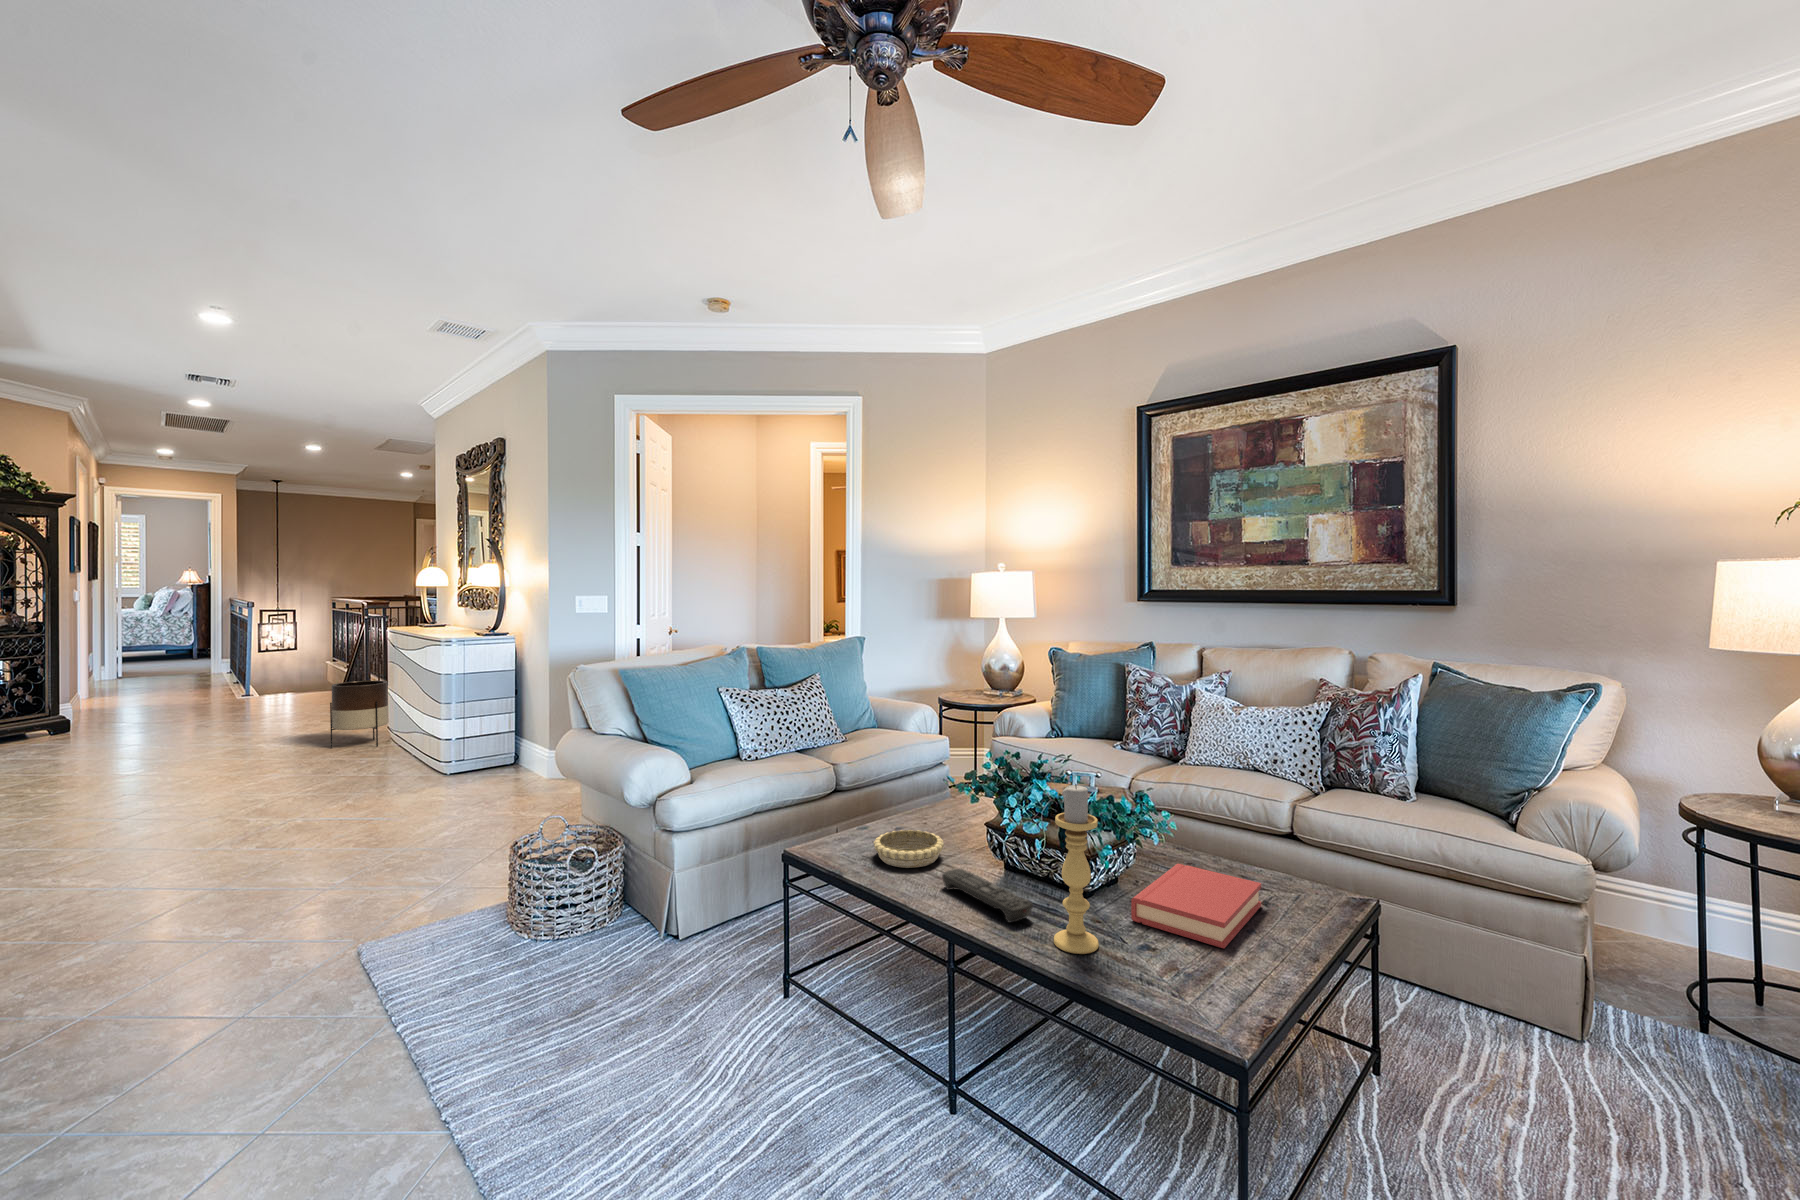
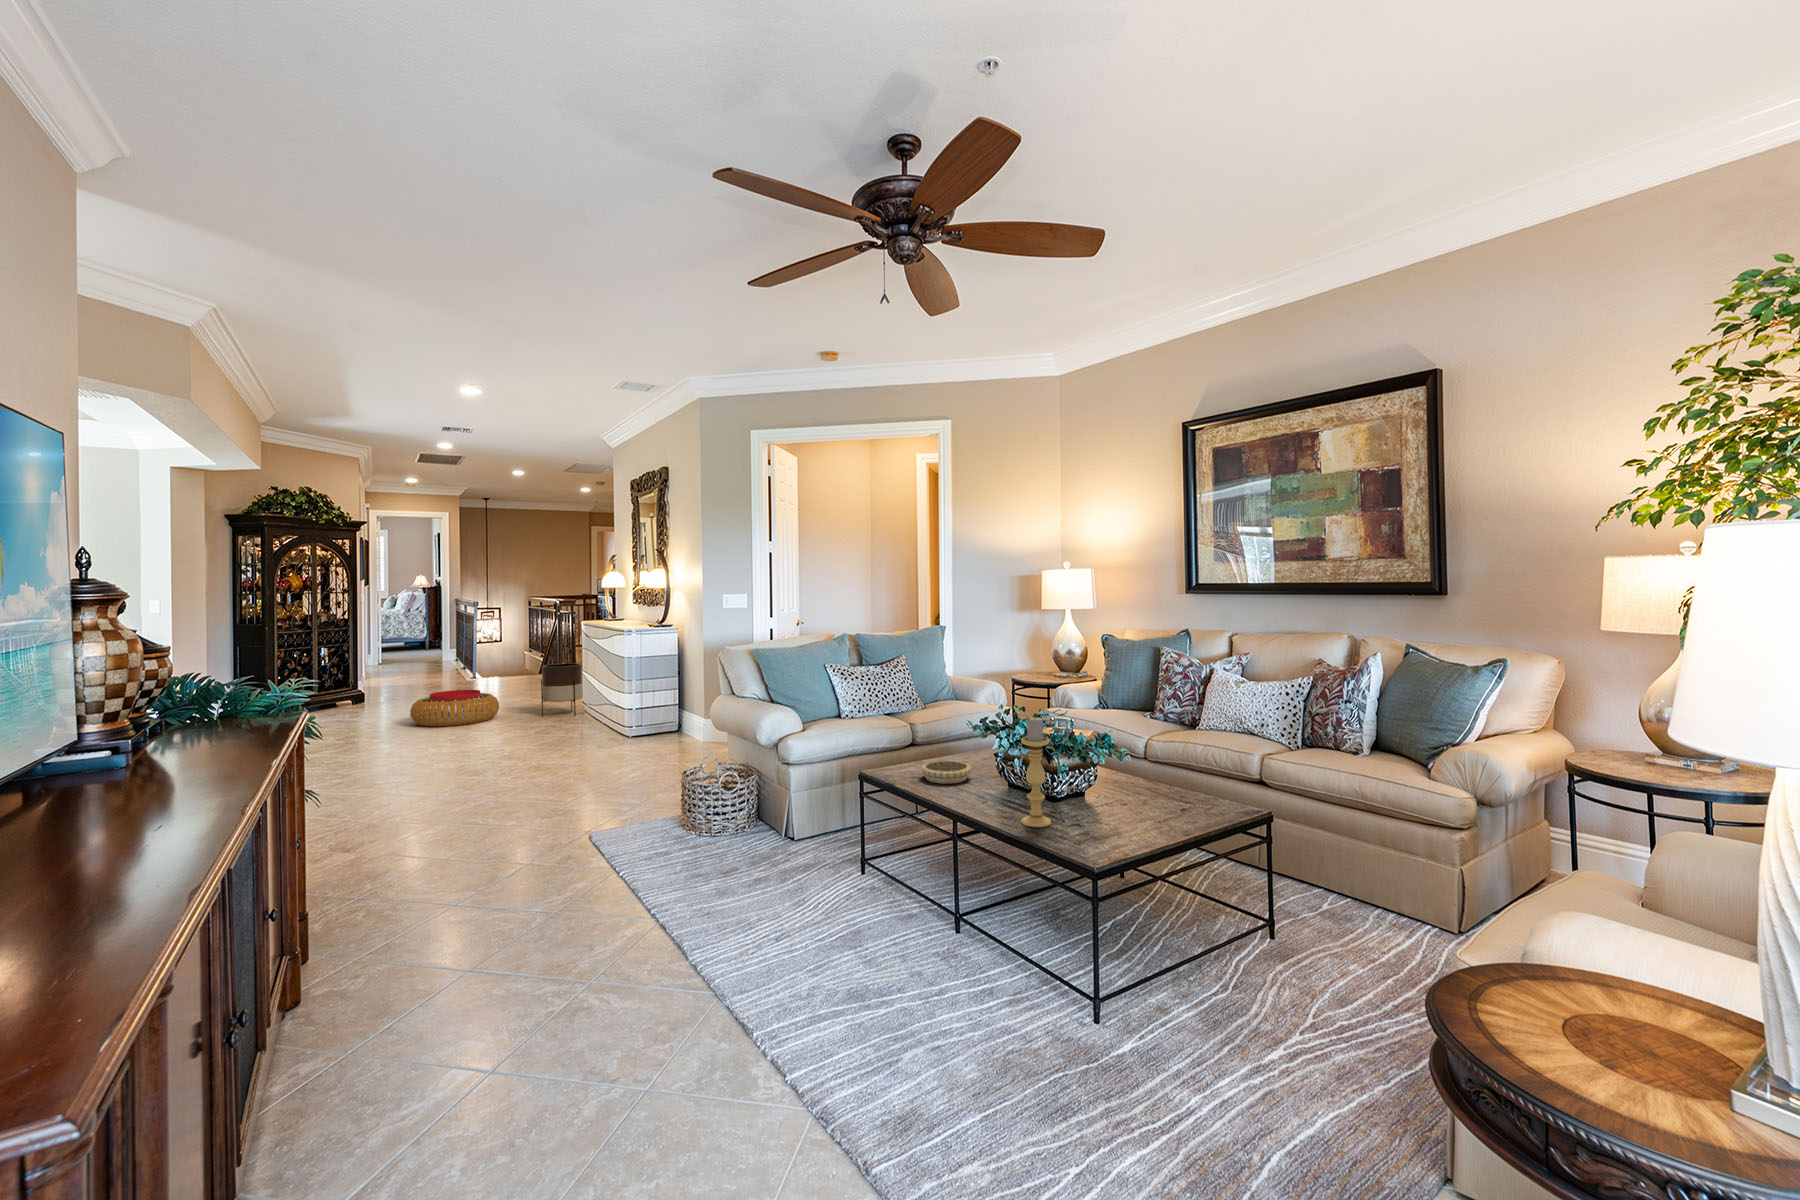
pouf: none [132,717,269,768] -> present [410,690,499,726]
hardback book: present [1131,864,1261,948] -> none [1083,784,1186,830]
remote control: present [942,869,1033,923] -> none [961,783,1015,812]

